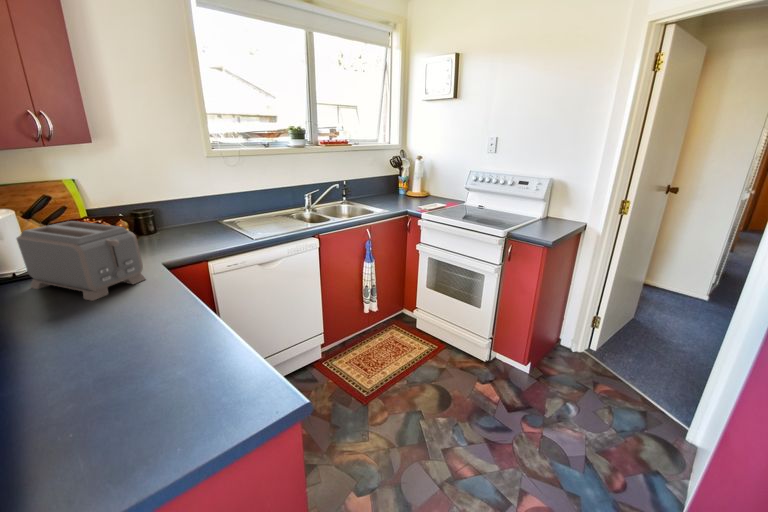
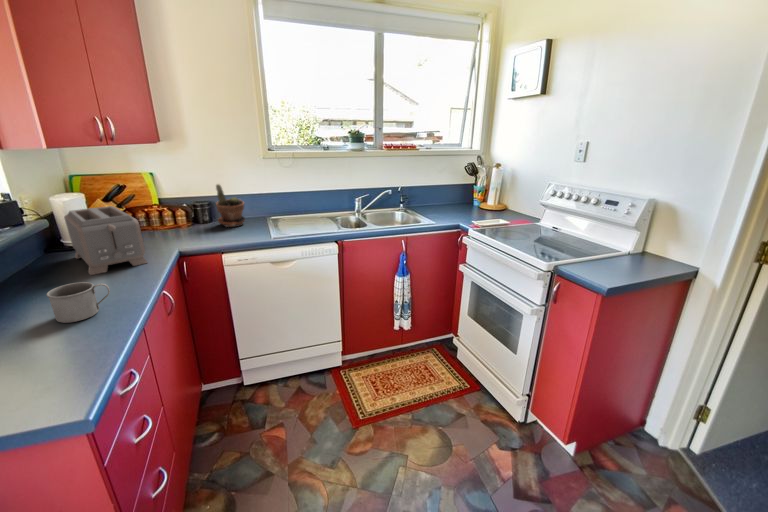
potted plant: none [166,188,199,235] -> present [216,184,245,227]
mug: none [122,296,183,344] -> present [46,282,110,323]

